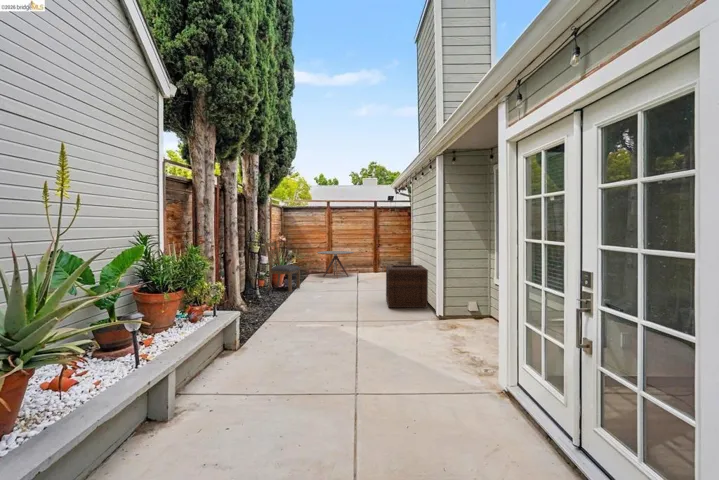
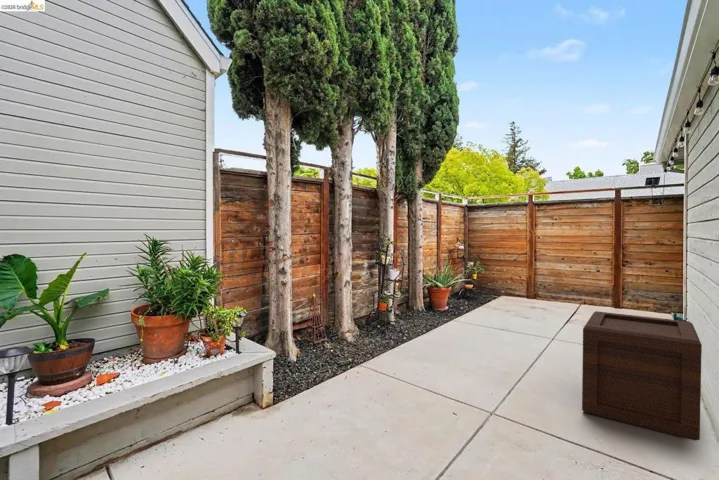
chair: present [265,242,300,292] -> none [410,252,461,328]
round table: present [317,251,354,278] -> none [508,267,570,312]

